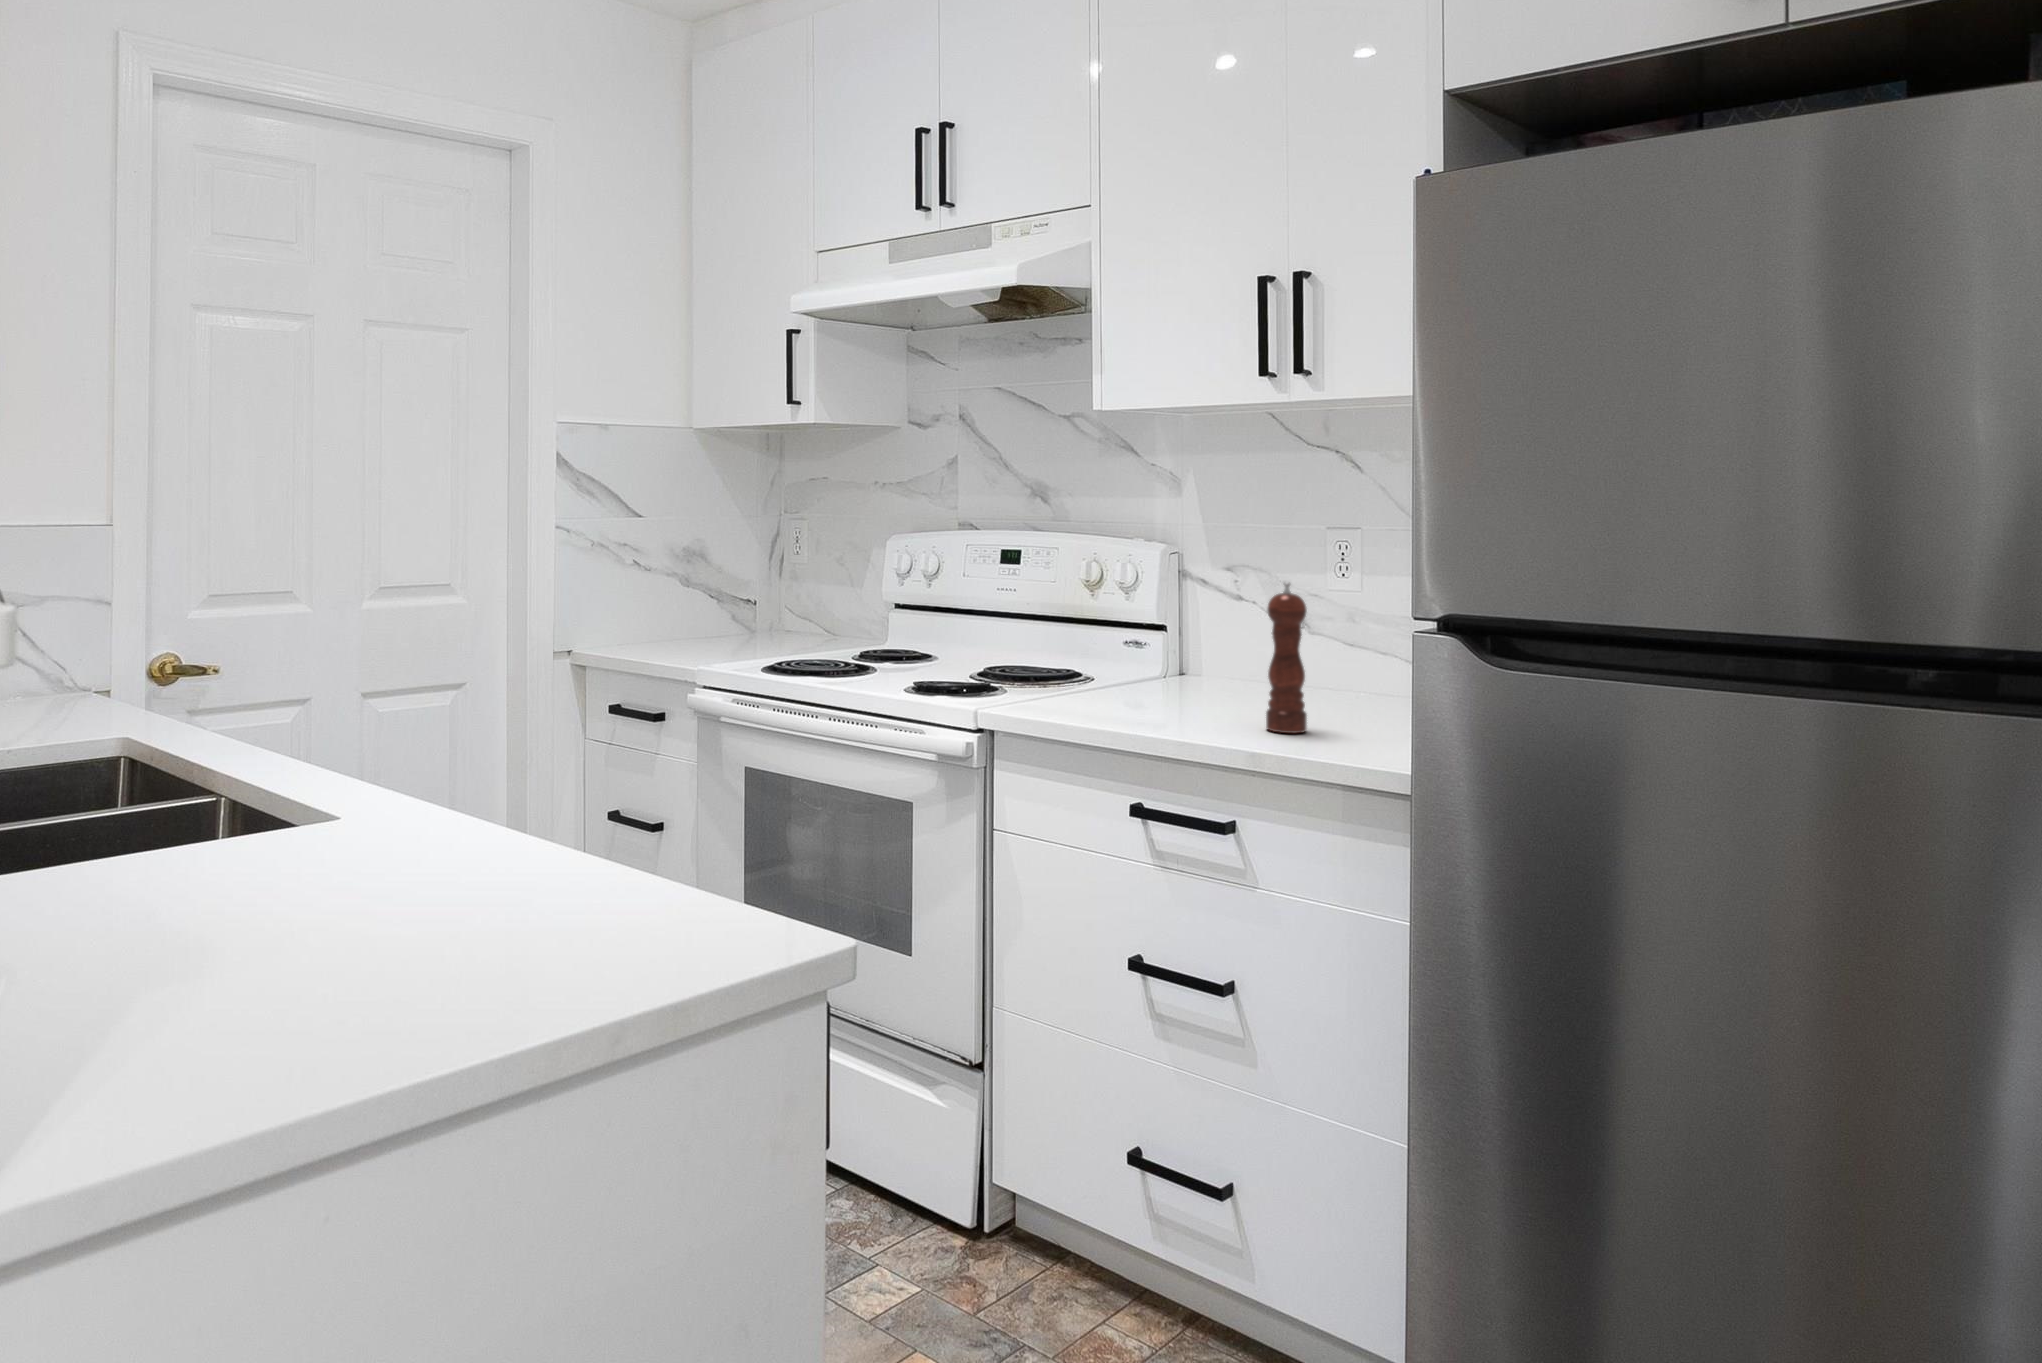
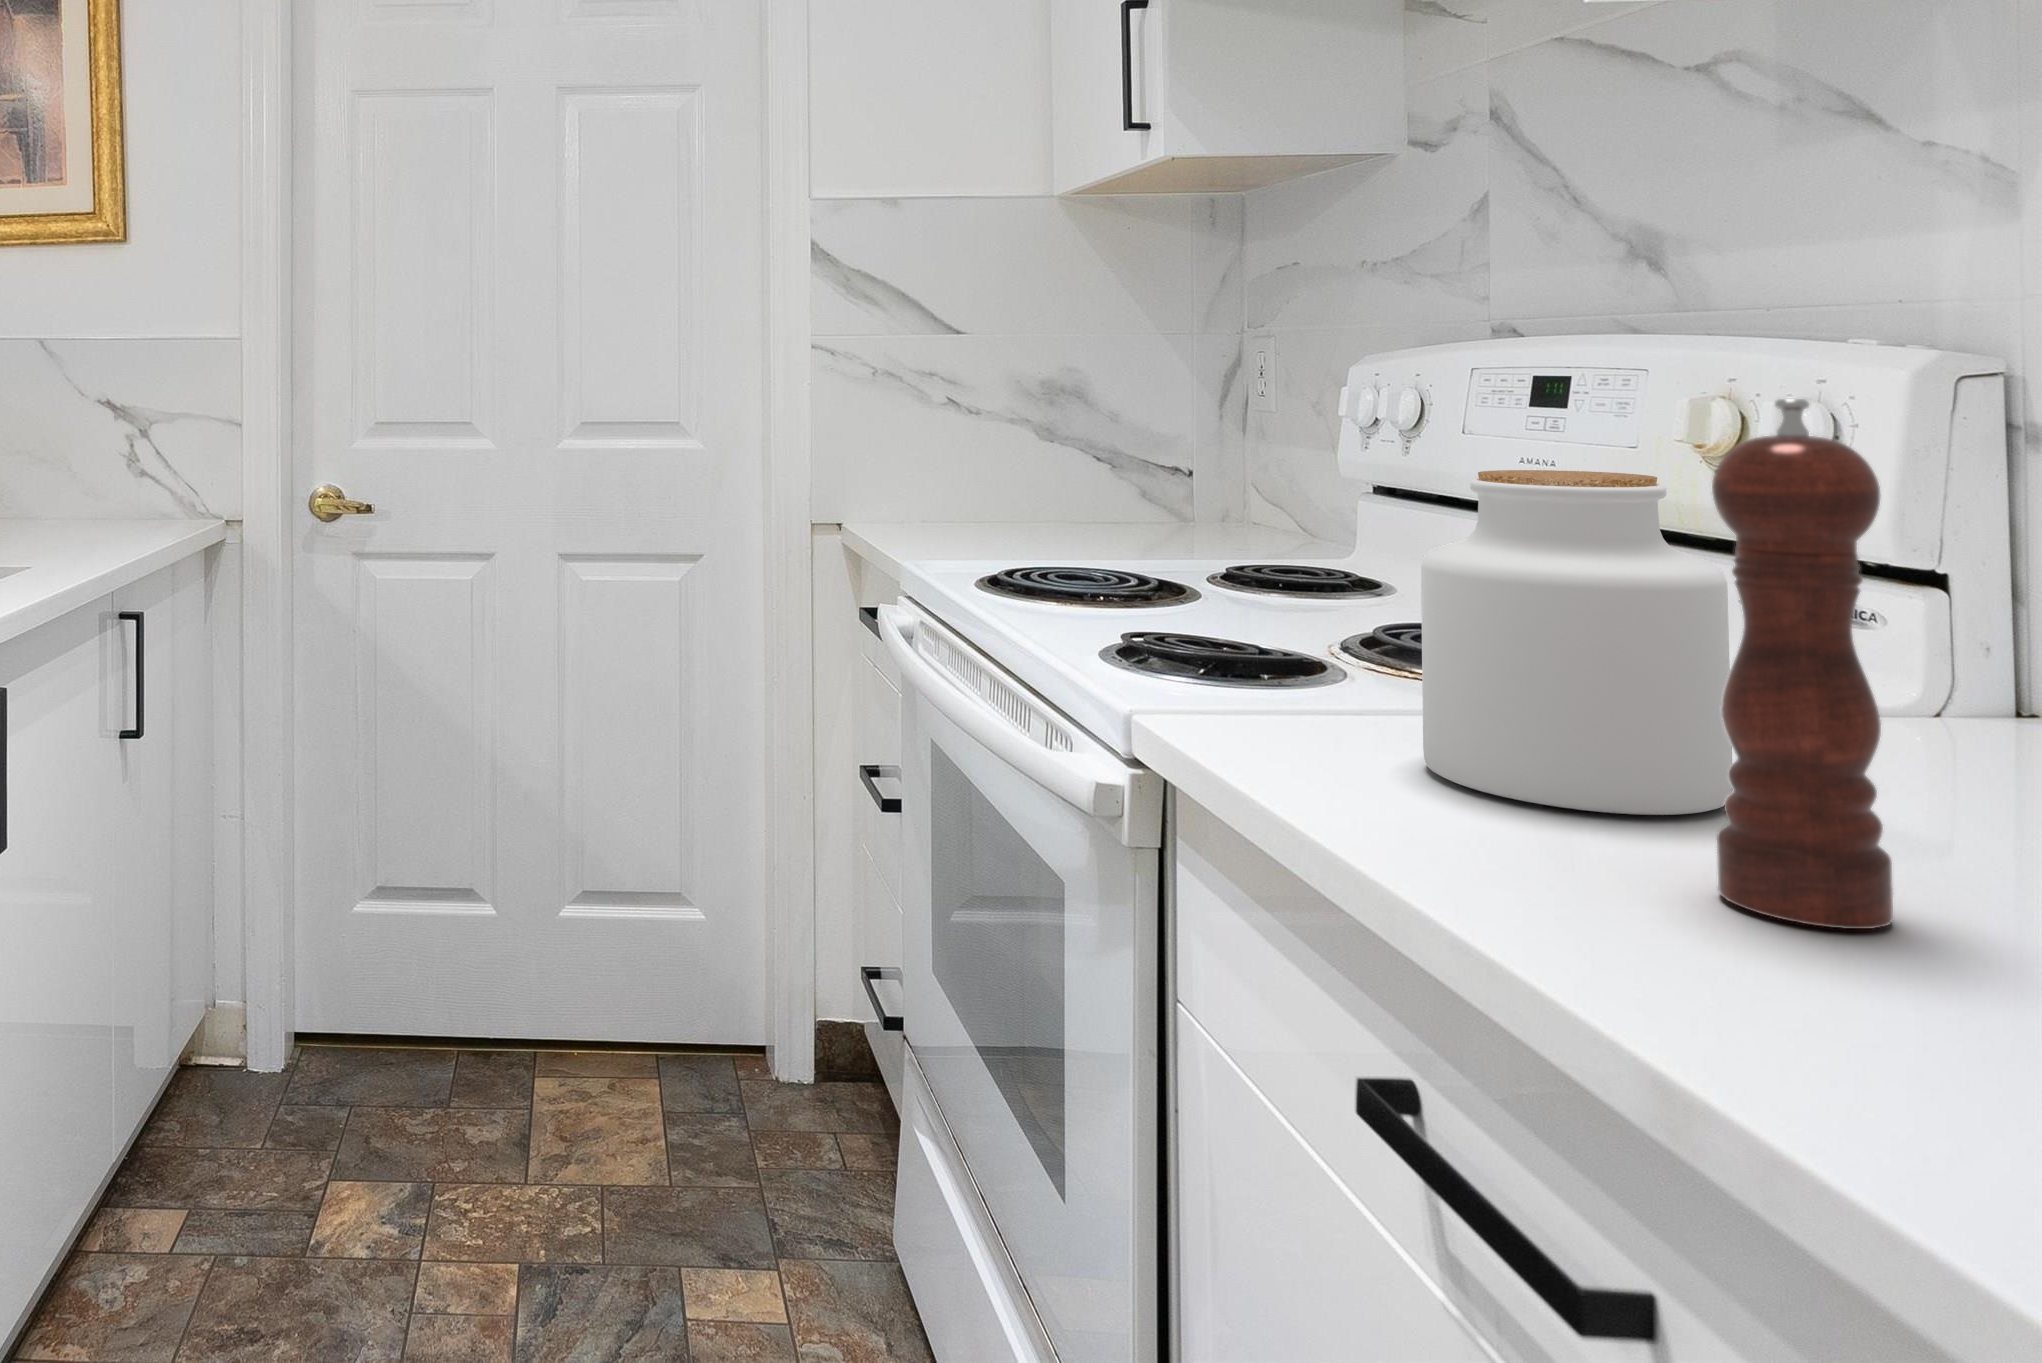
jar: none [1132,601,1222,718] -> present [1421,470,1733,815]

